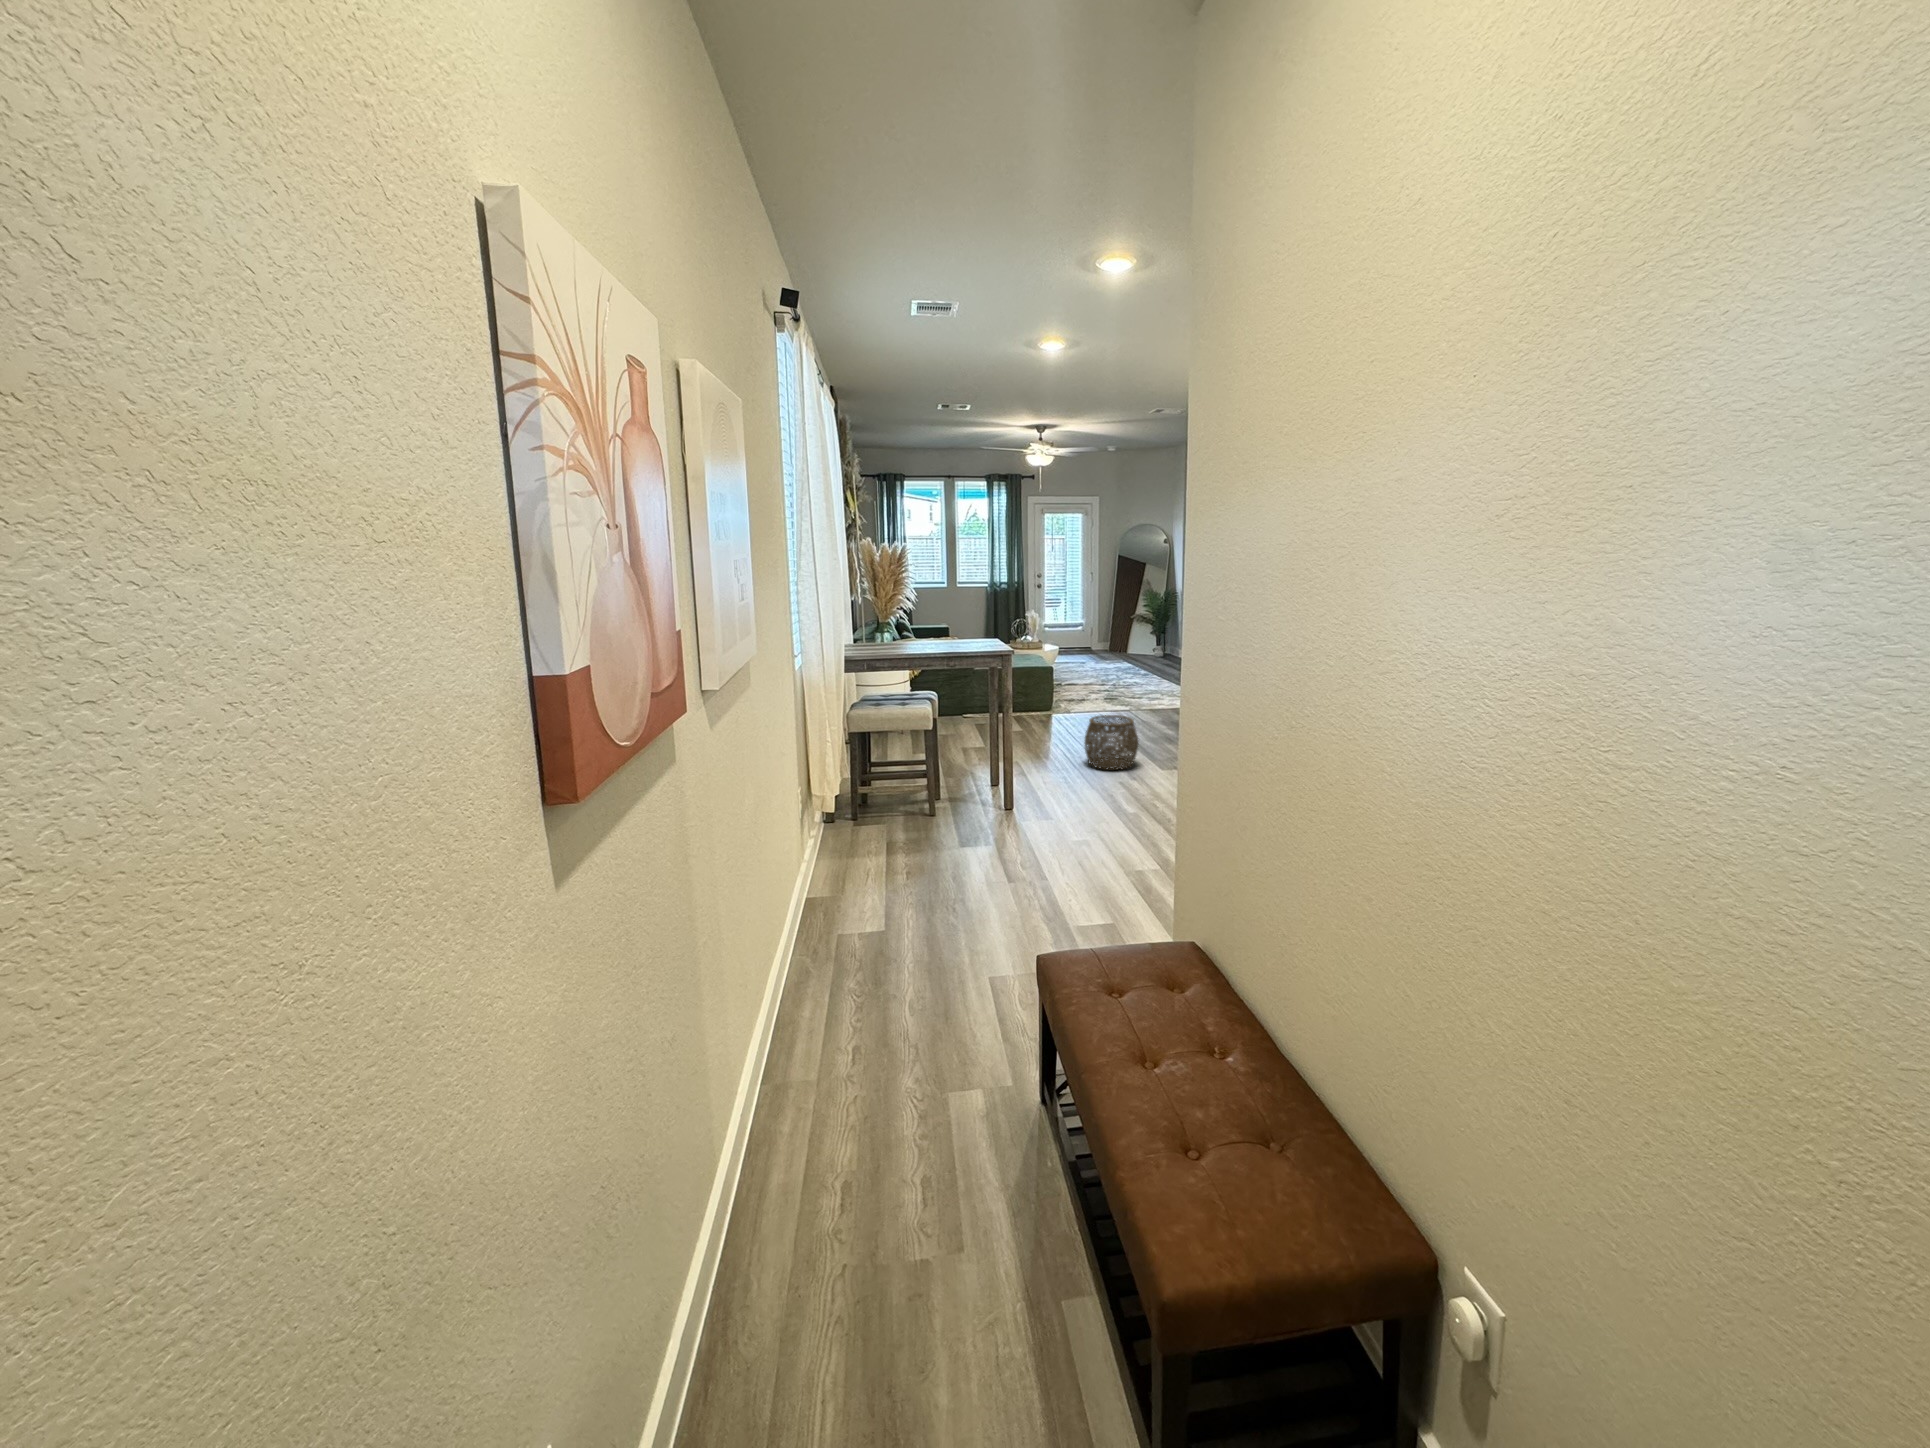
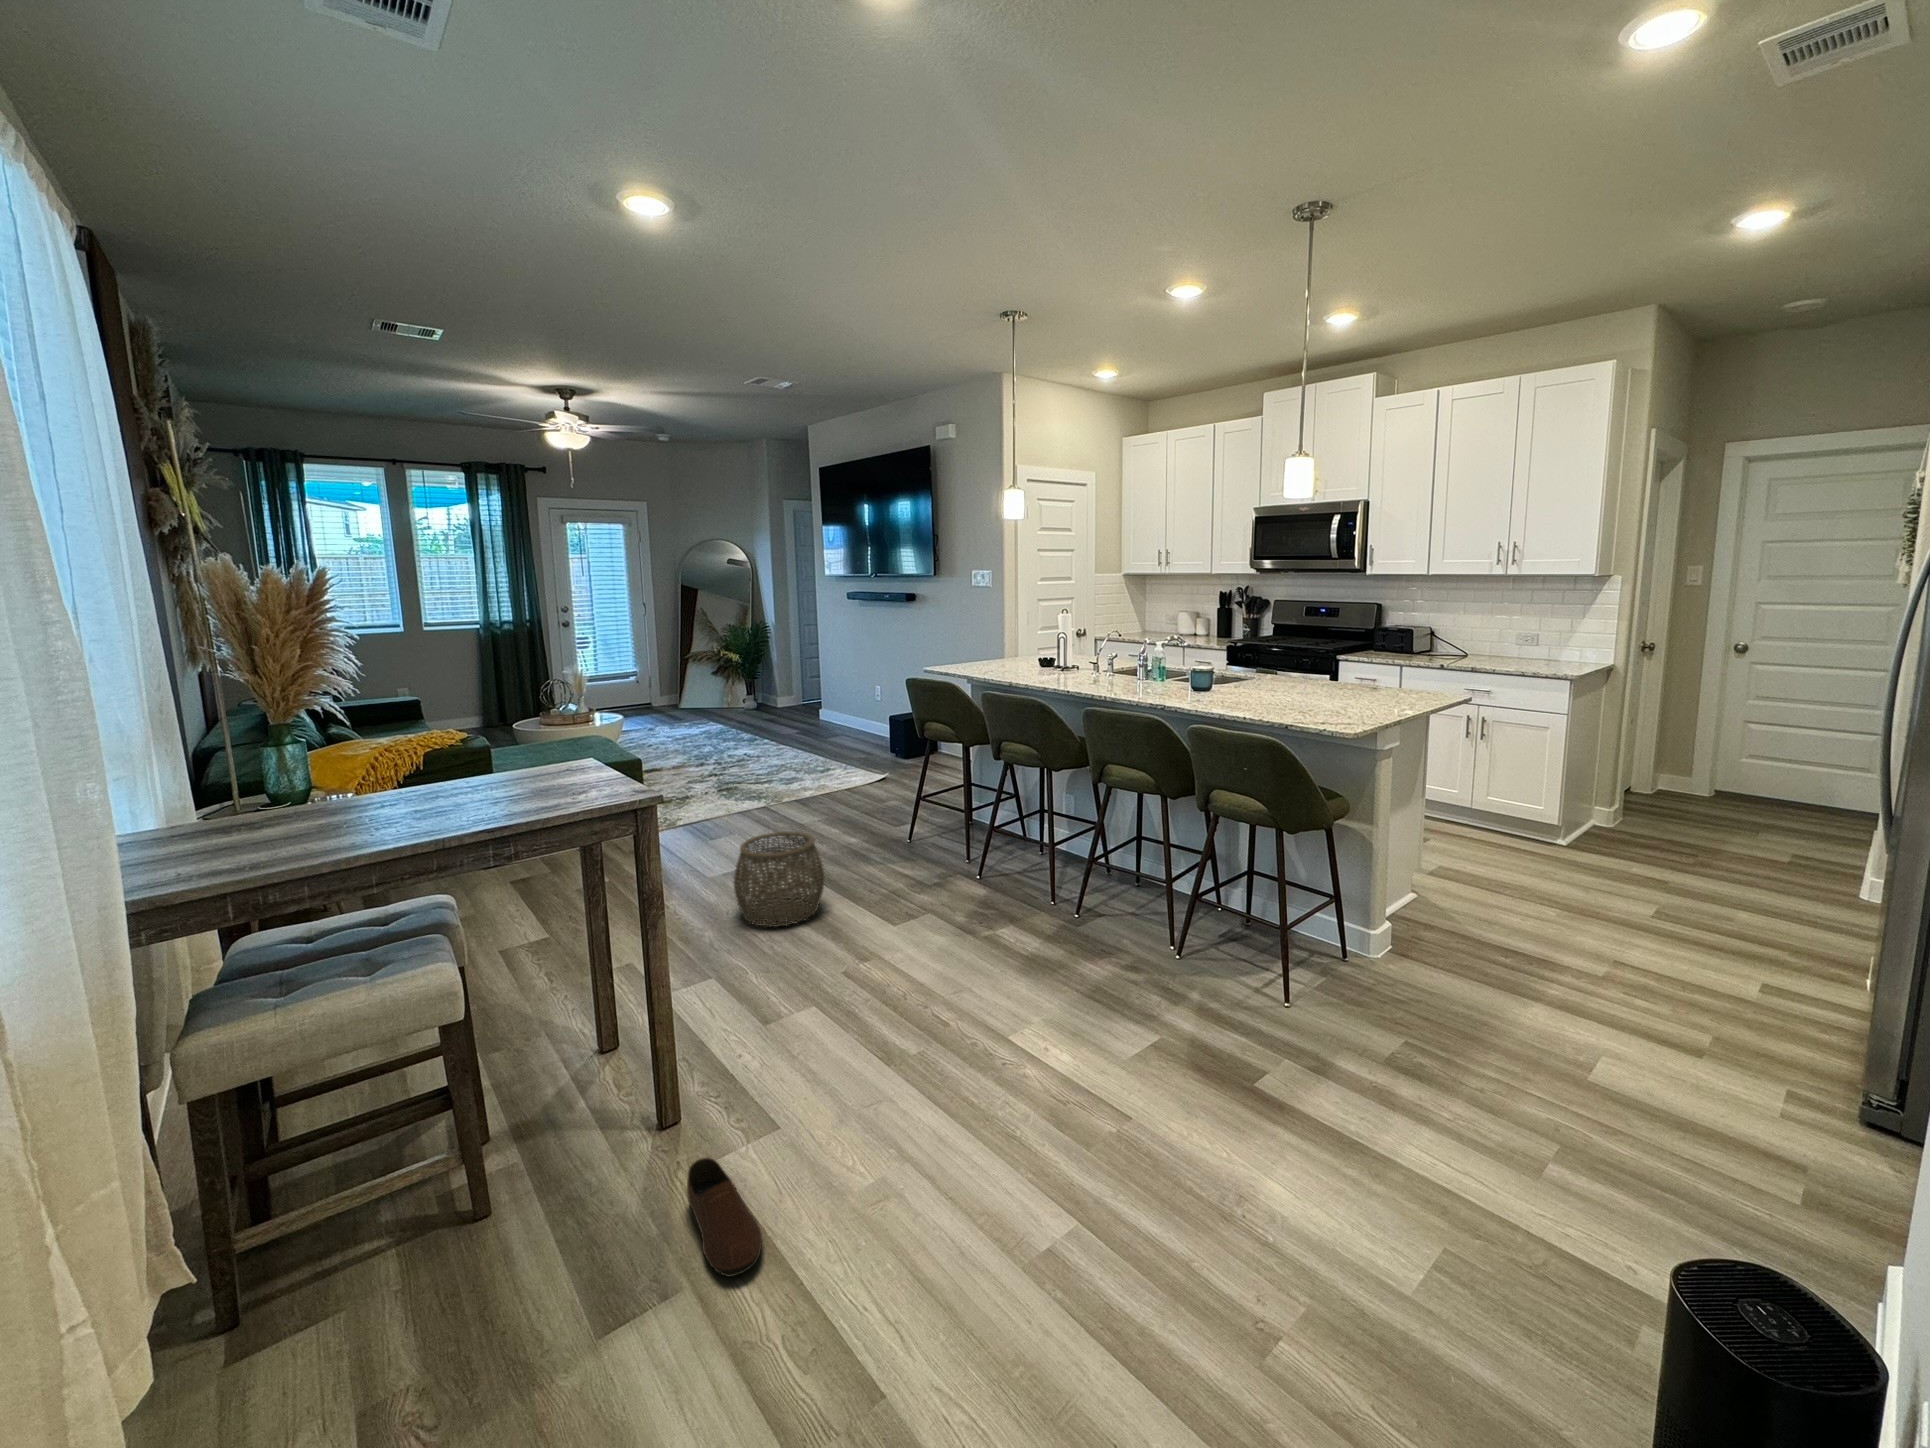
shoe: none [1011,830,1037,869] -> present [687,1158,762,1277]

